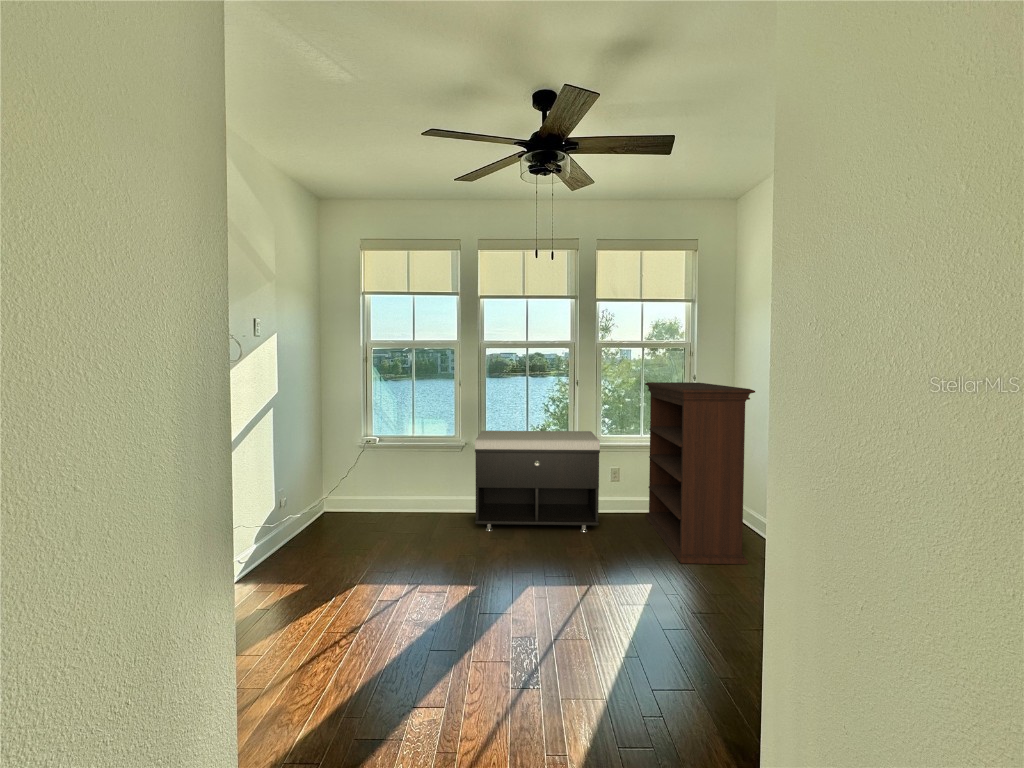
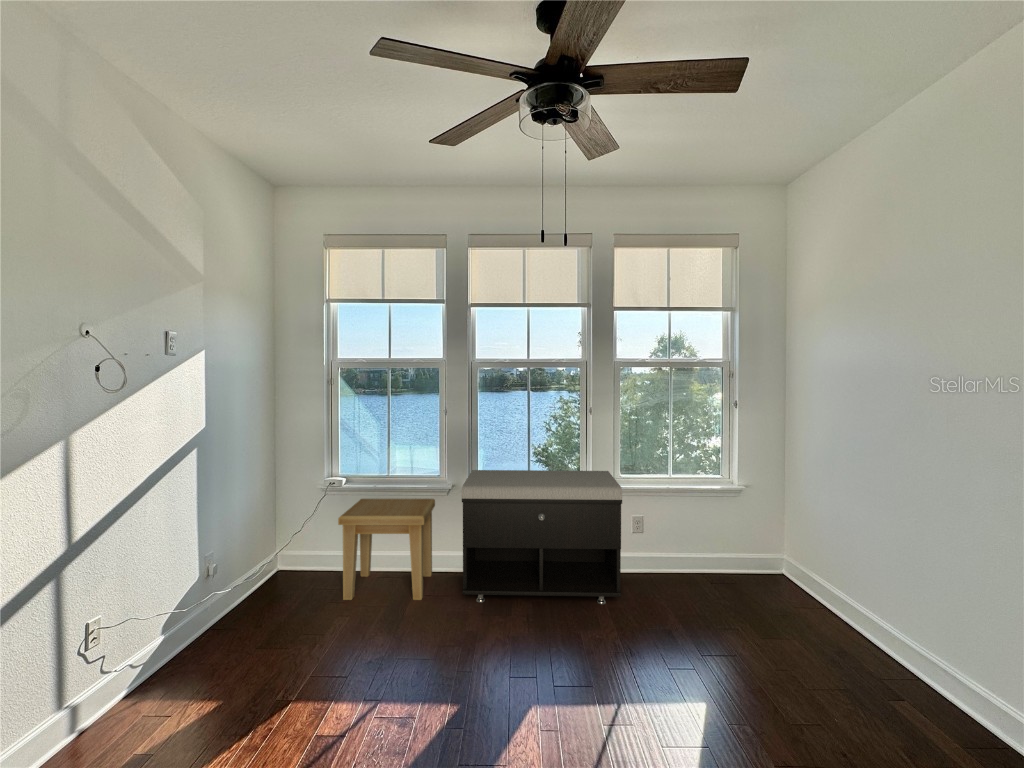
bookshelf: present [645,382,755,564] -> none [675,410,836,662]
side table: none [377,454,451,530] -> present [338,499,435,600]

